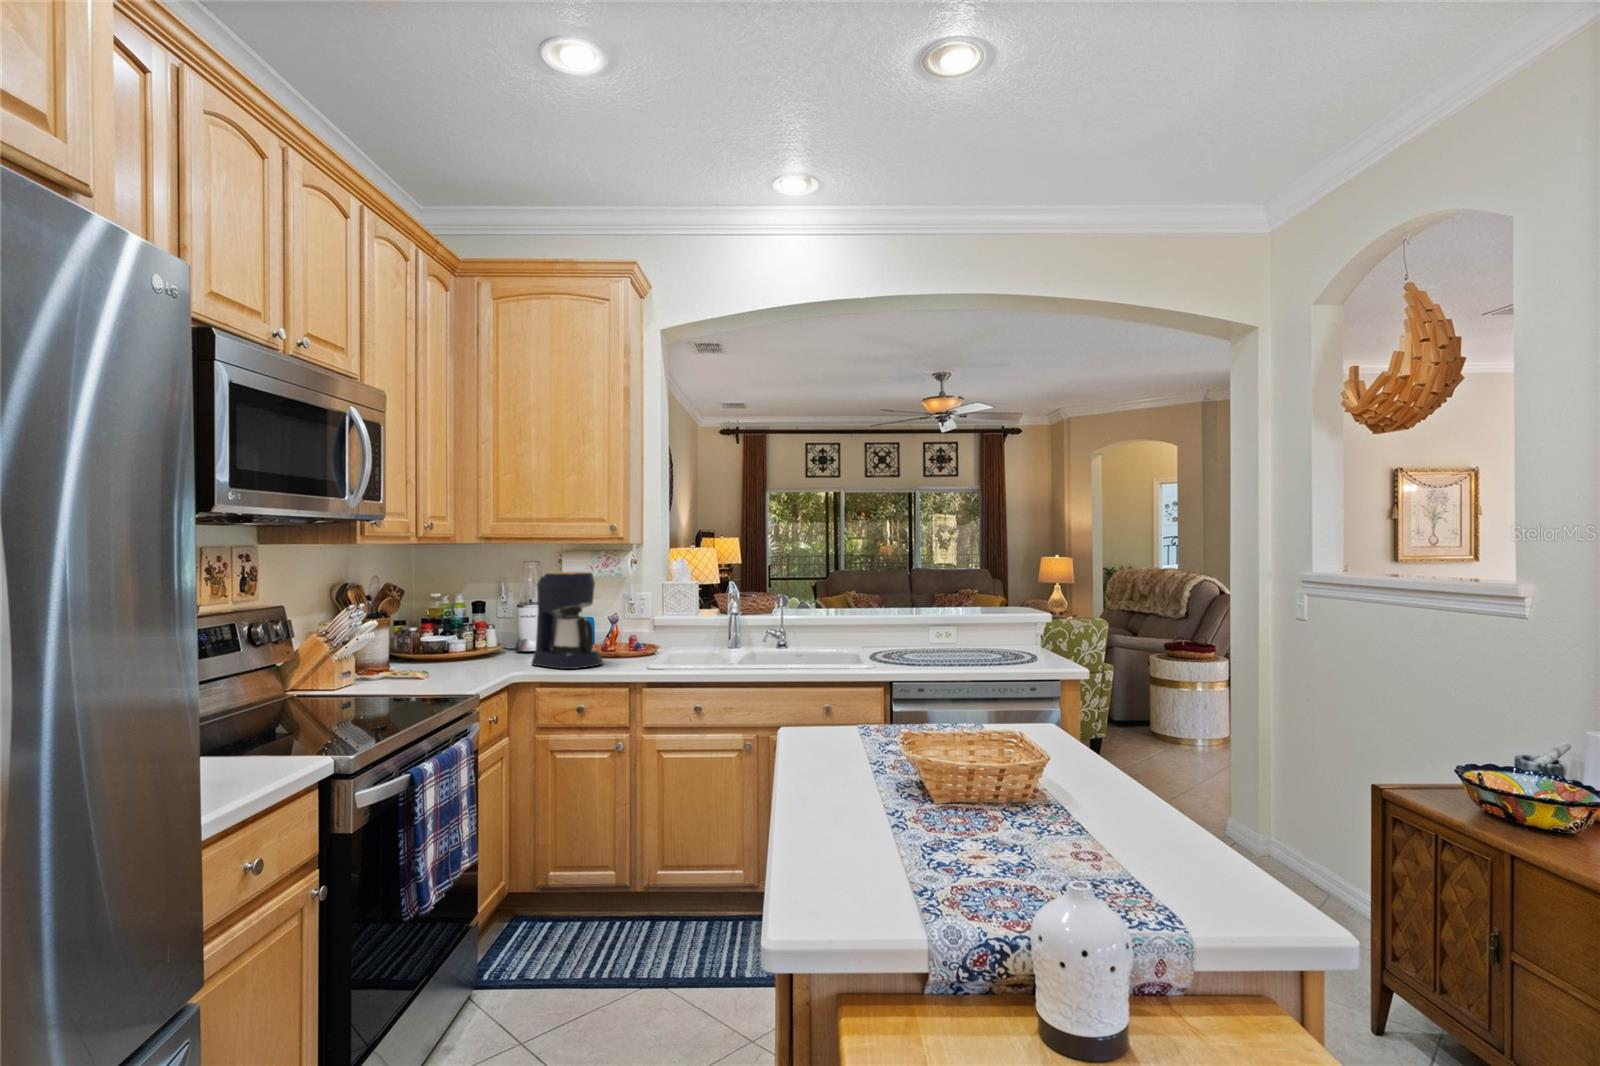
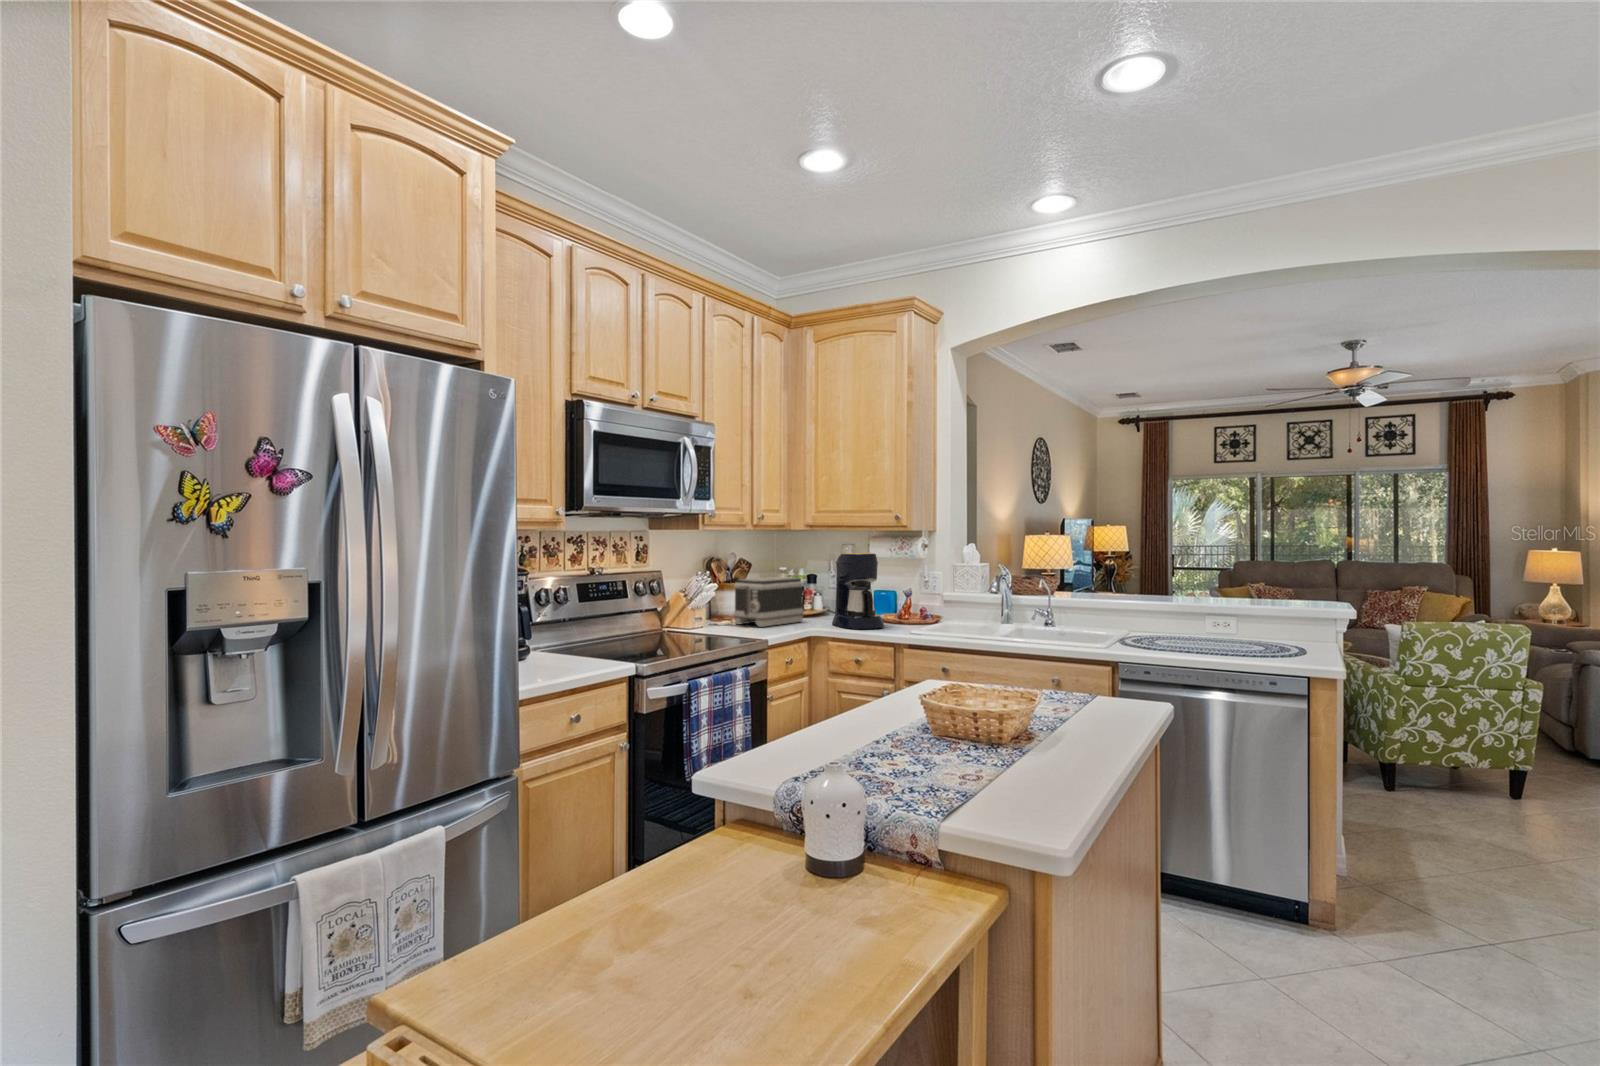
toaster: none [391,607,488,677] -> present [733,577,804,627]

